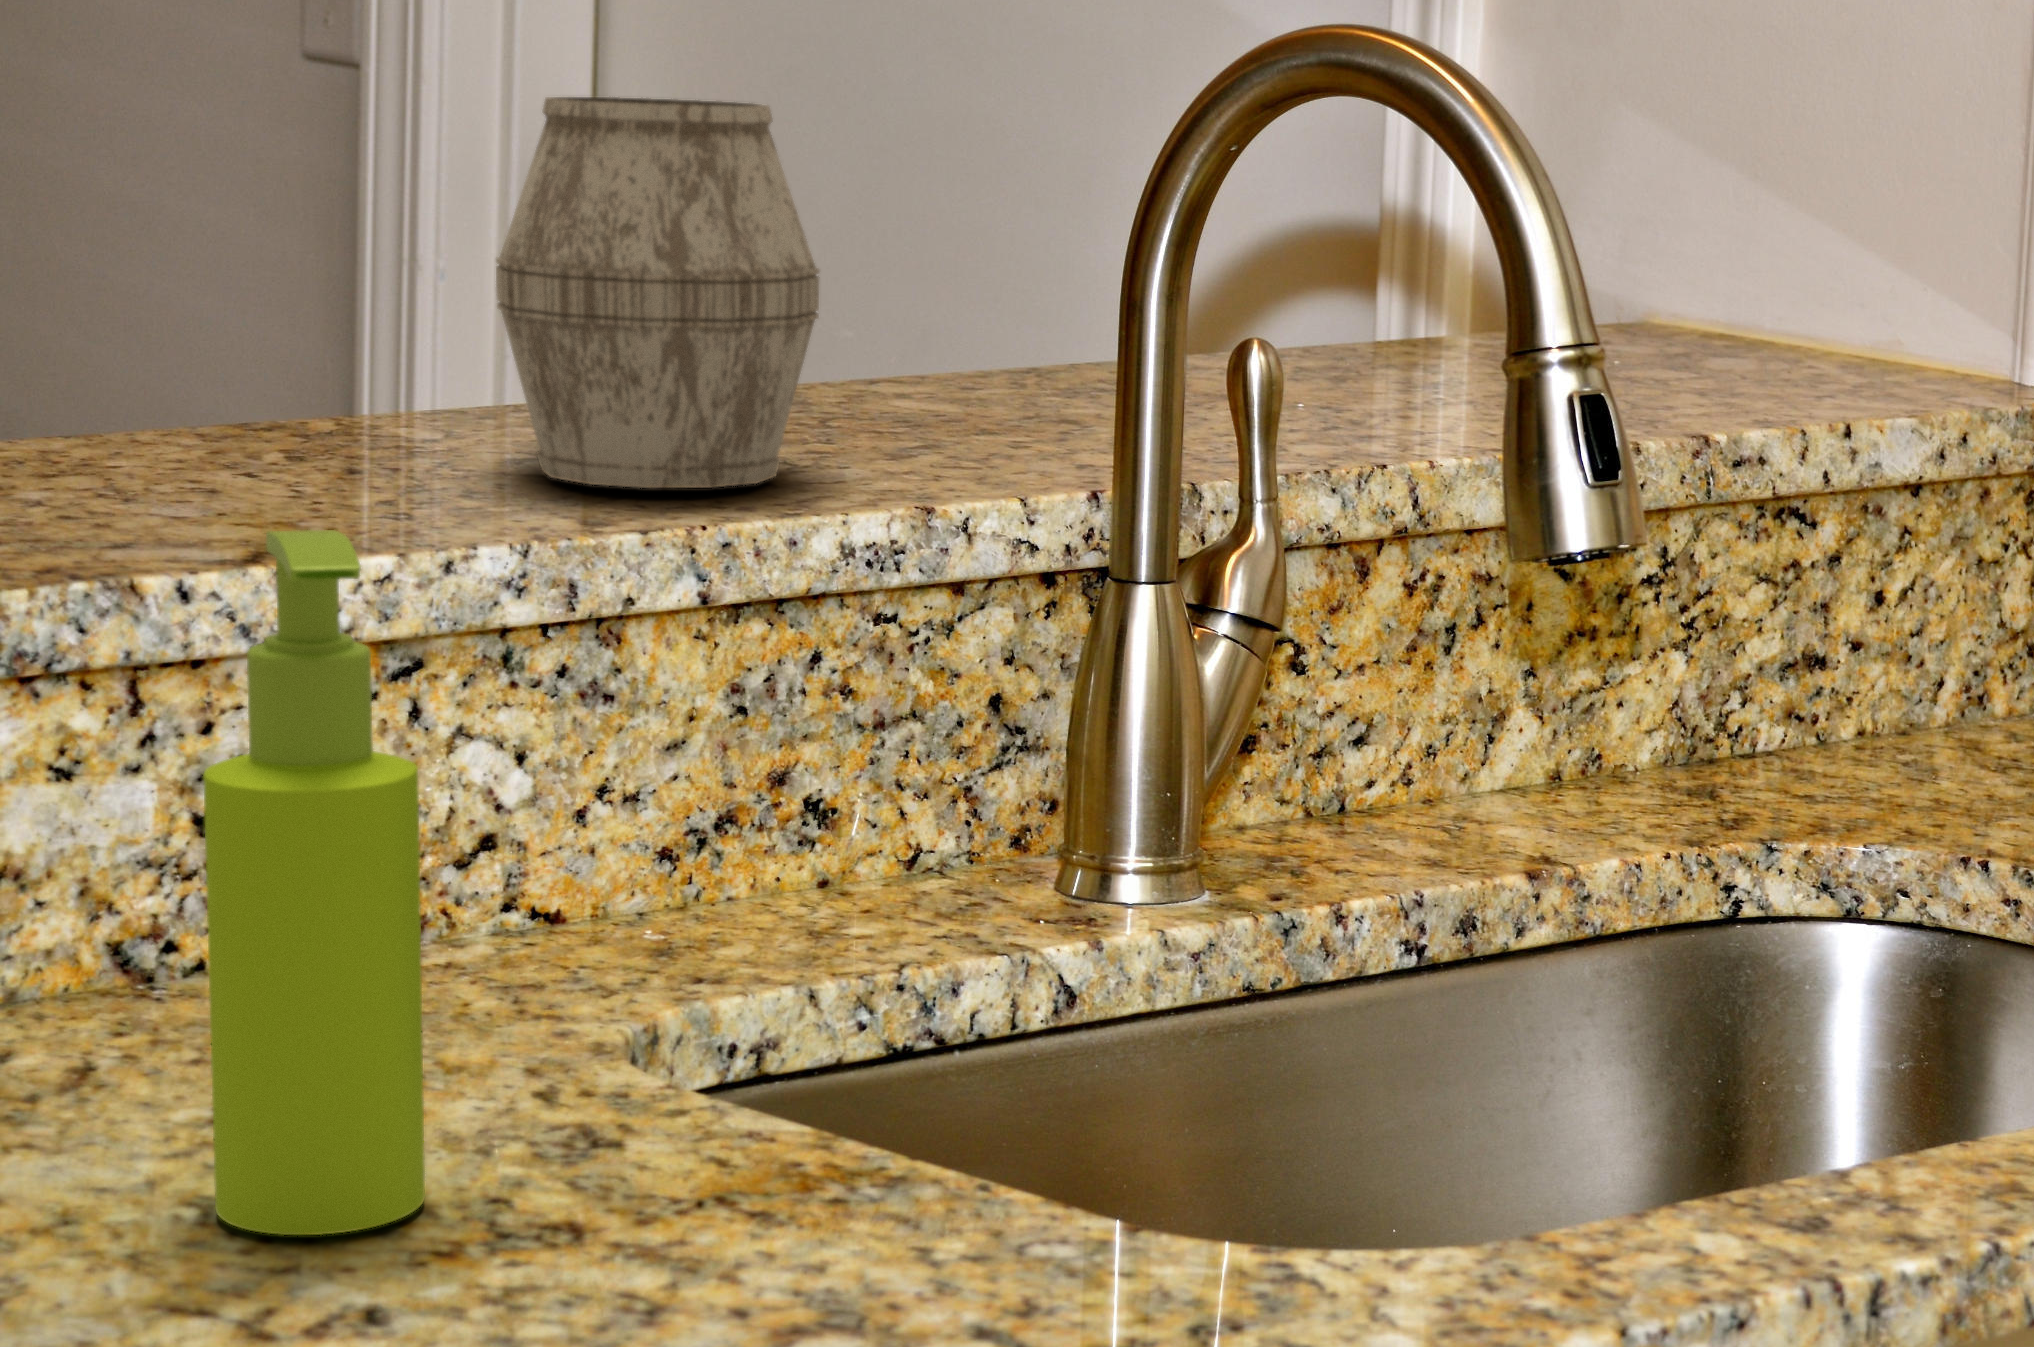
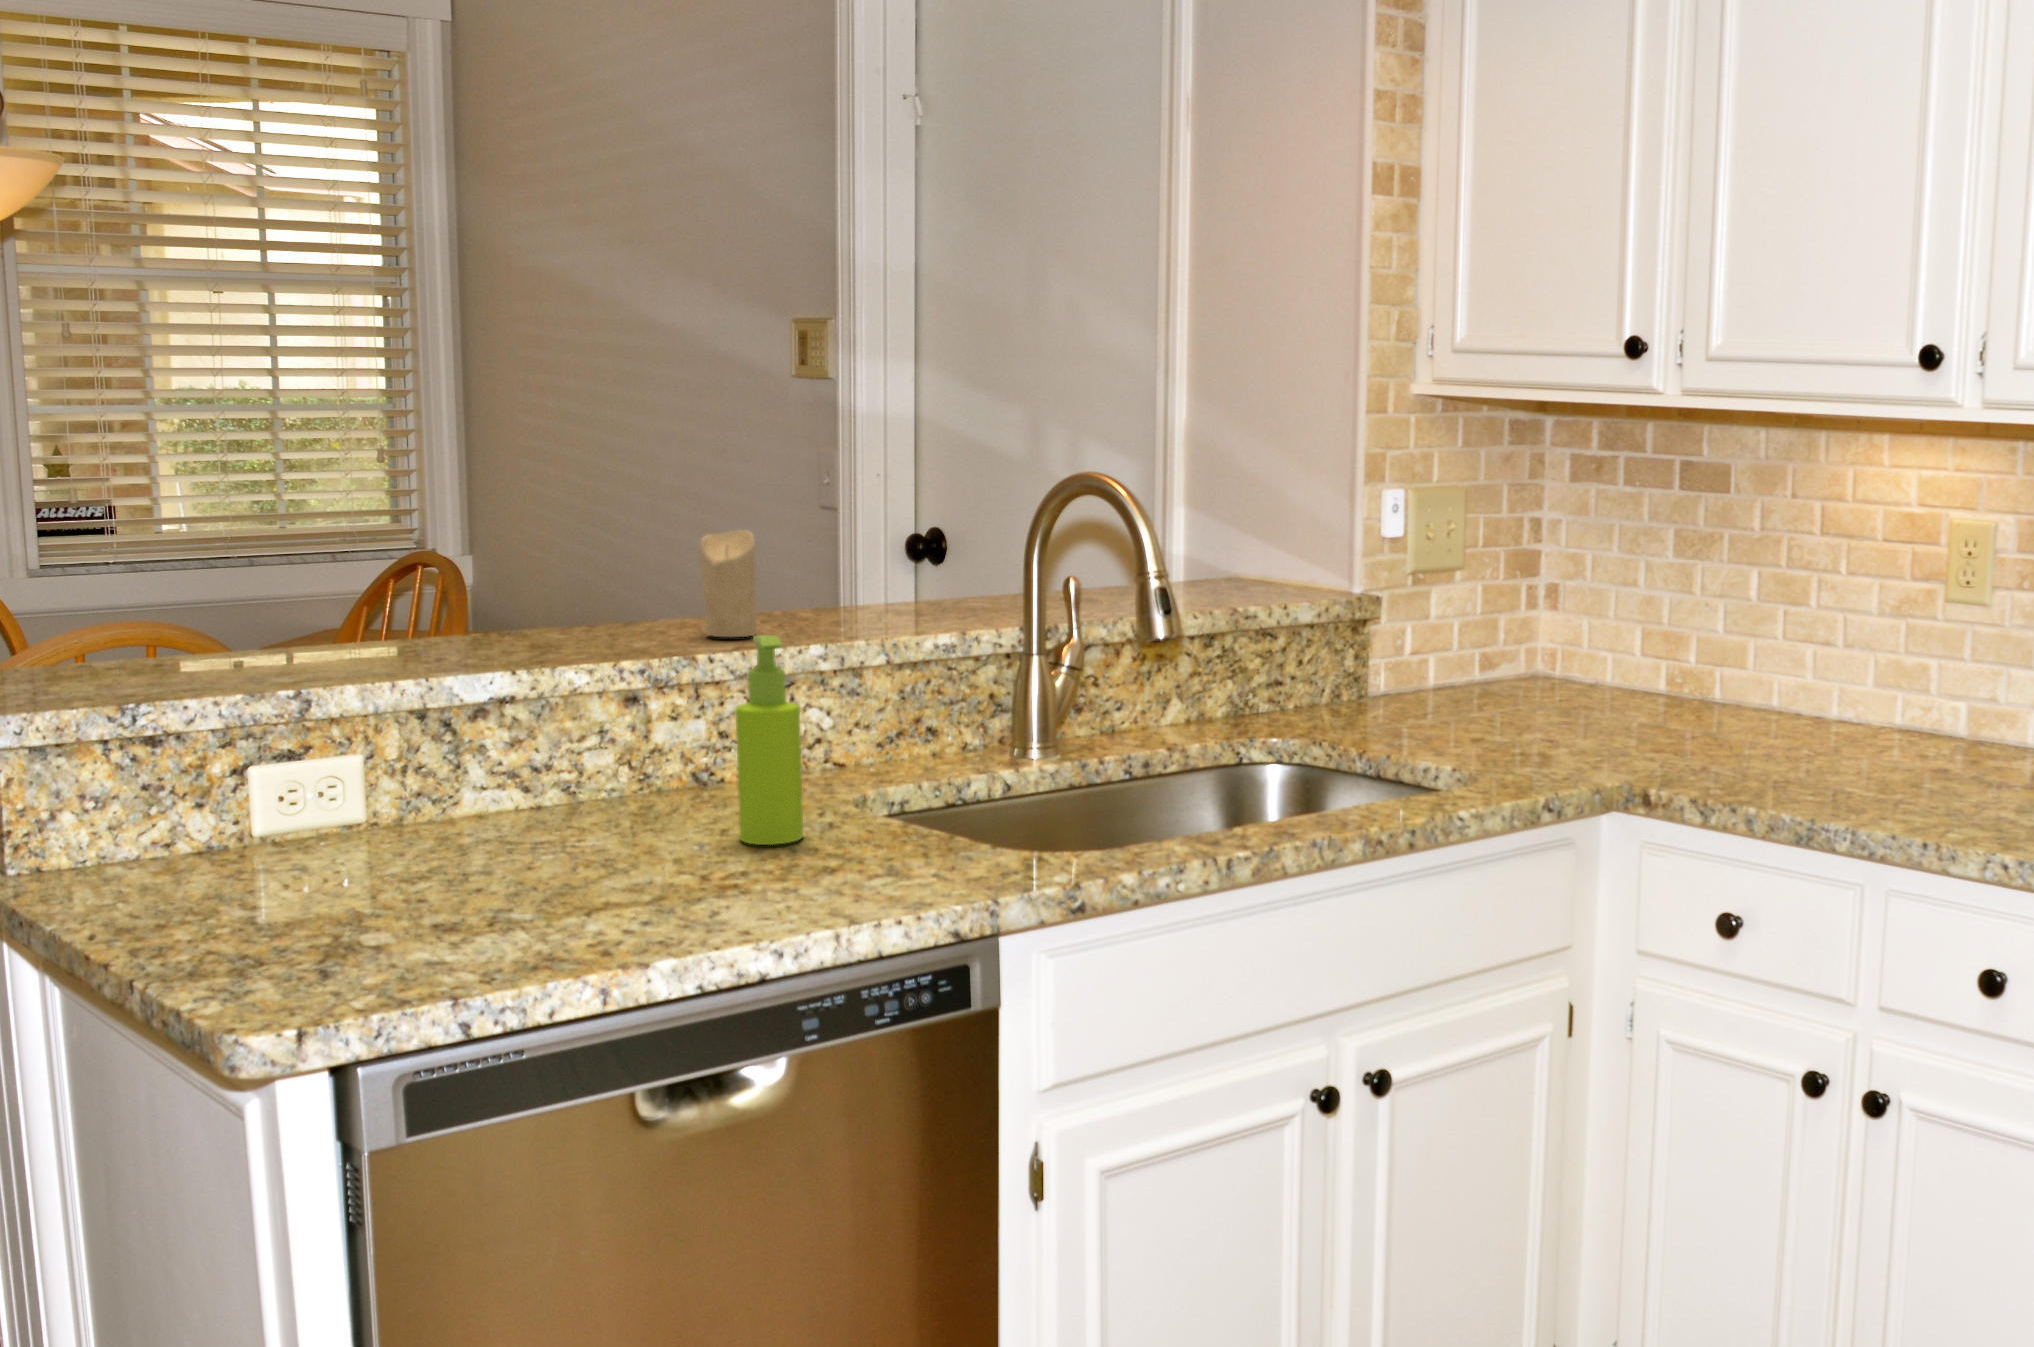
mug: present [496,97,820,488] -> none [816,498,924,627]
candle: none [135,187,311,517] -> present [699,530,757,637]

